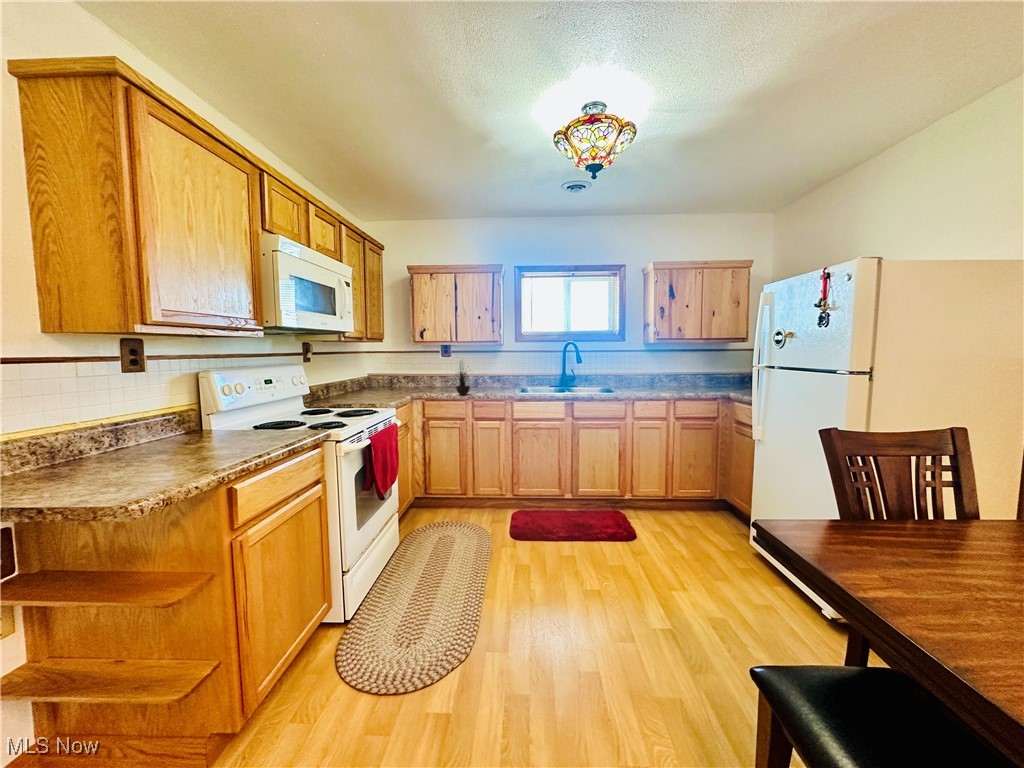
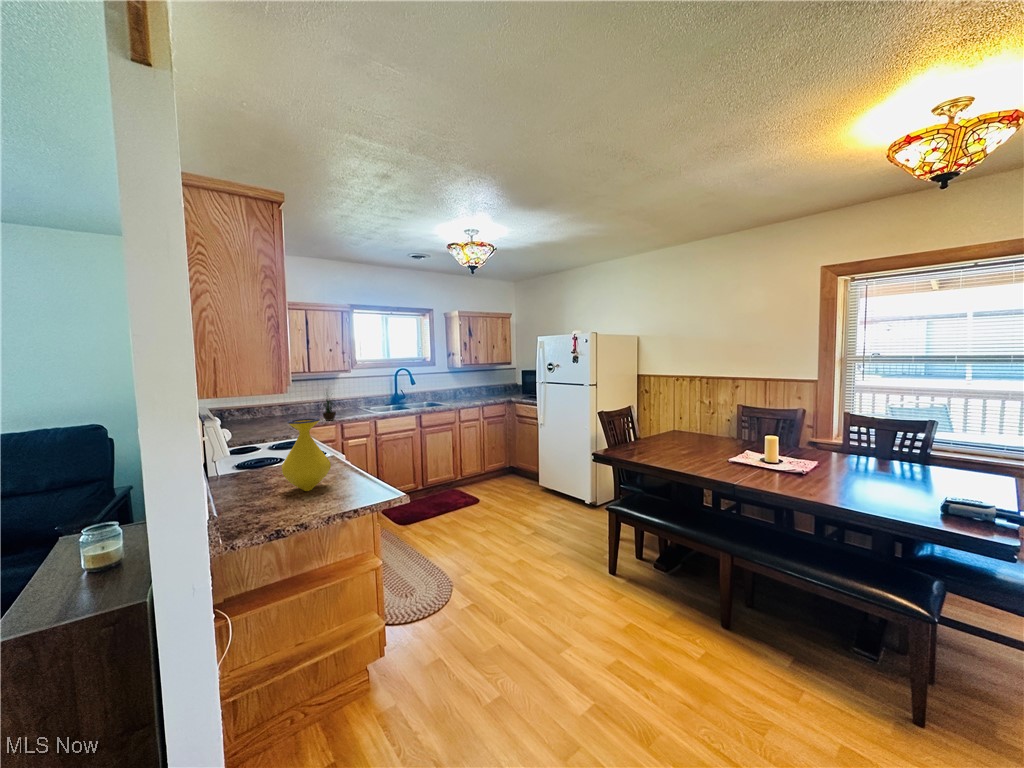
vase: none [114,368,193,464] -> present [282,418,331,491]

